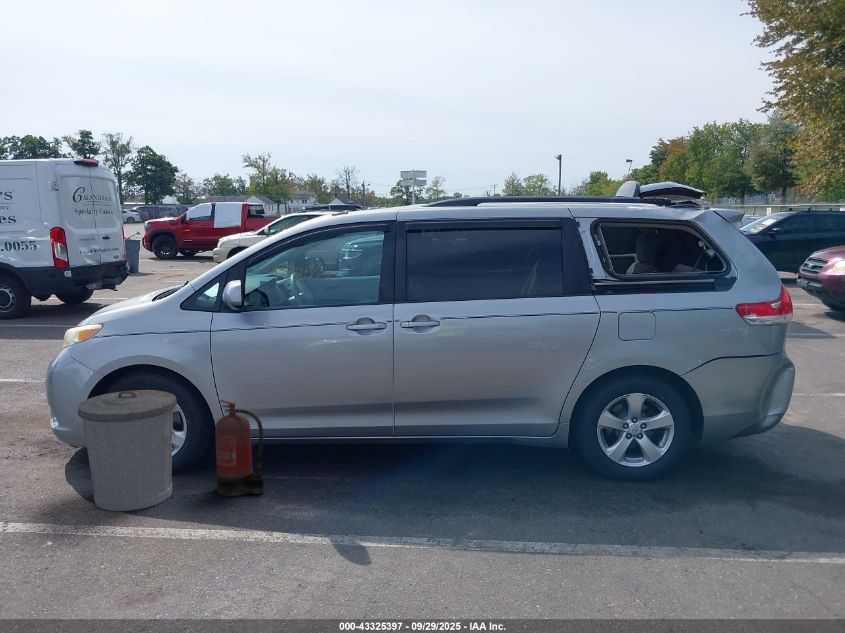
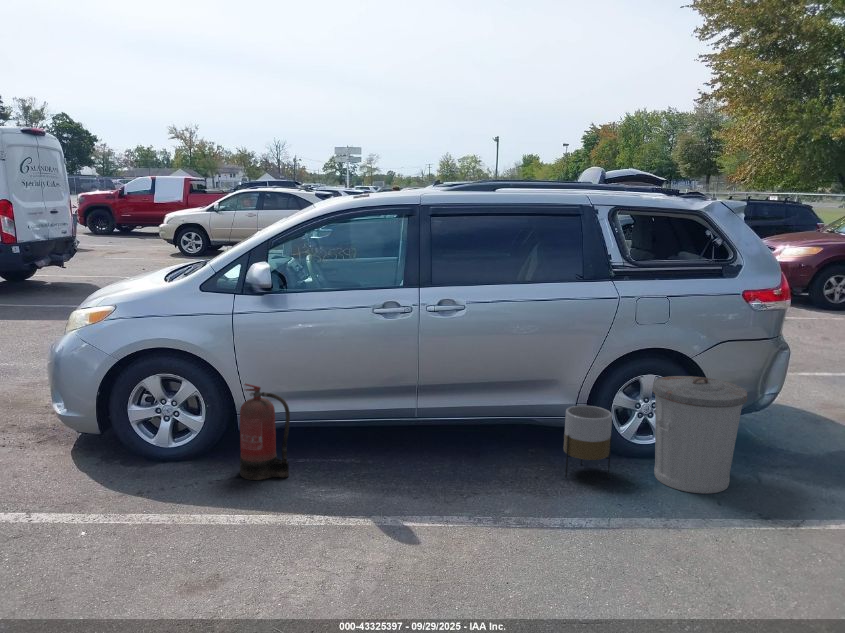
trash can: present [78,390,177,511] -> present [652,376,747,494]
planter: none [544,425,593,502] -> present [564,406,612,479]

